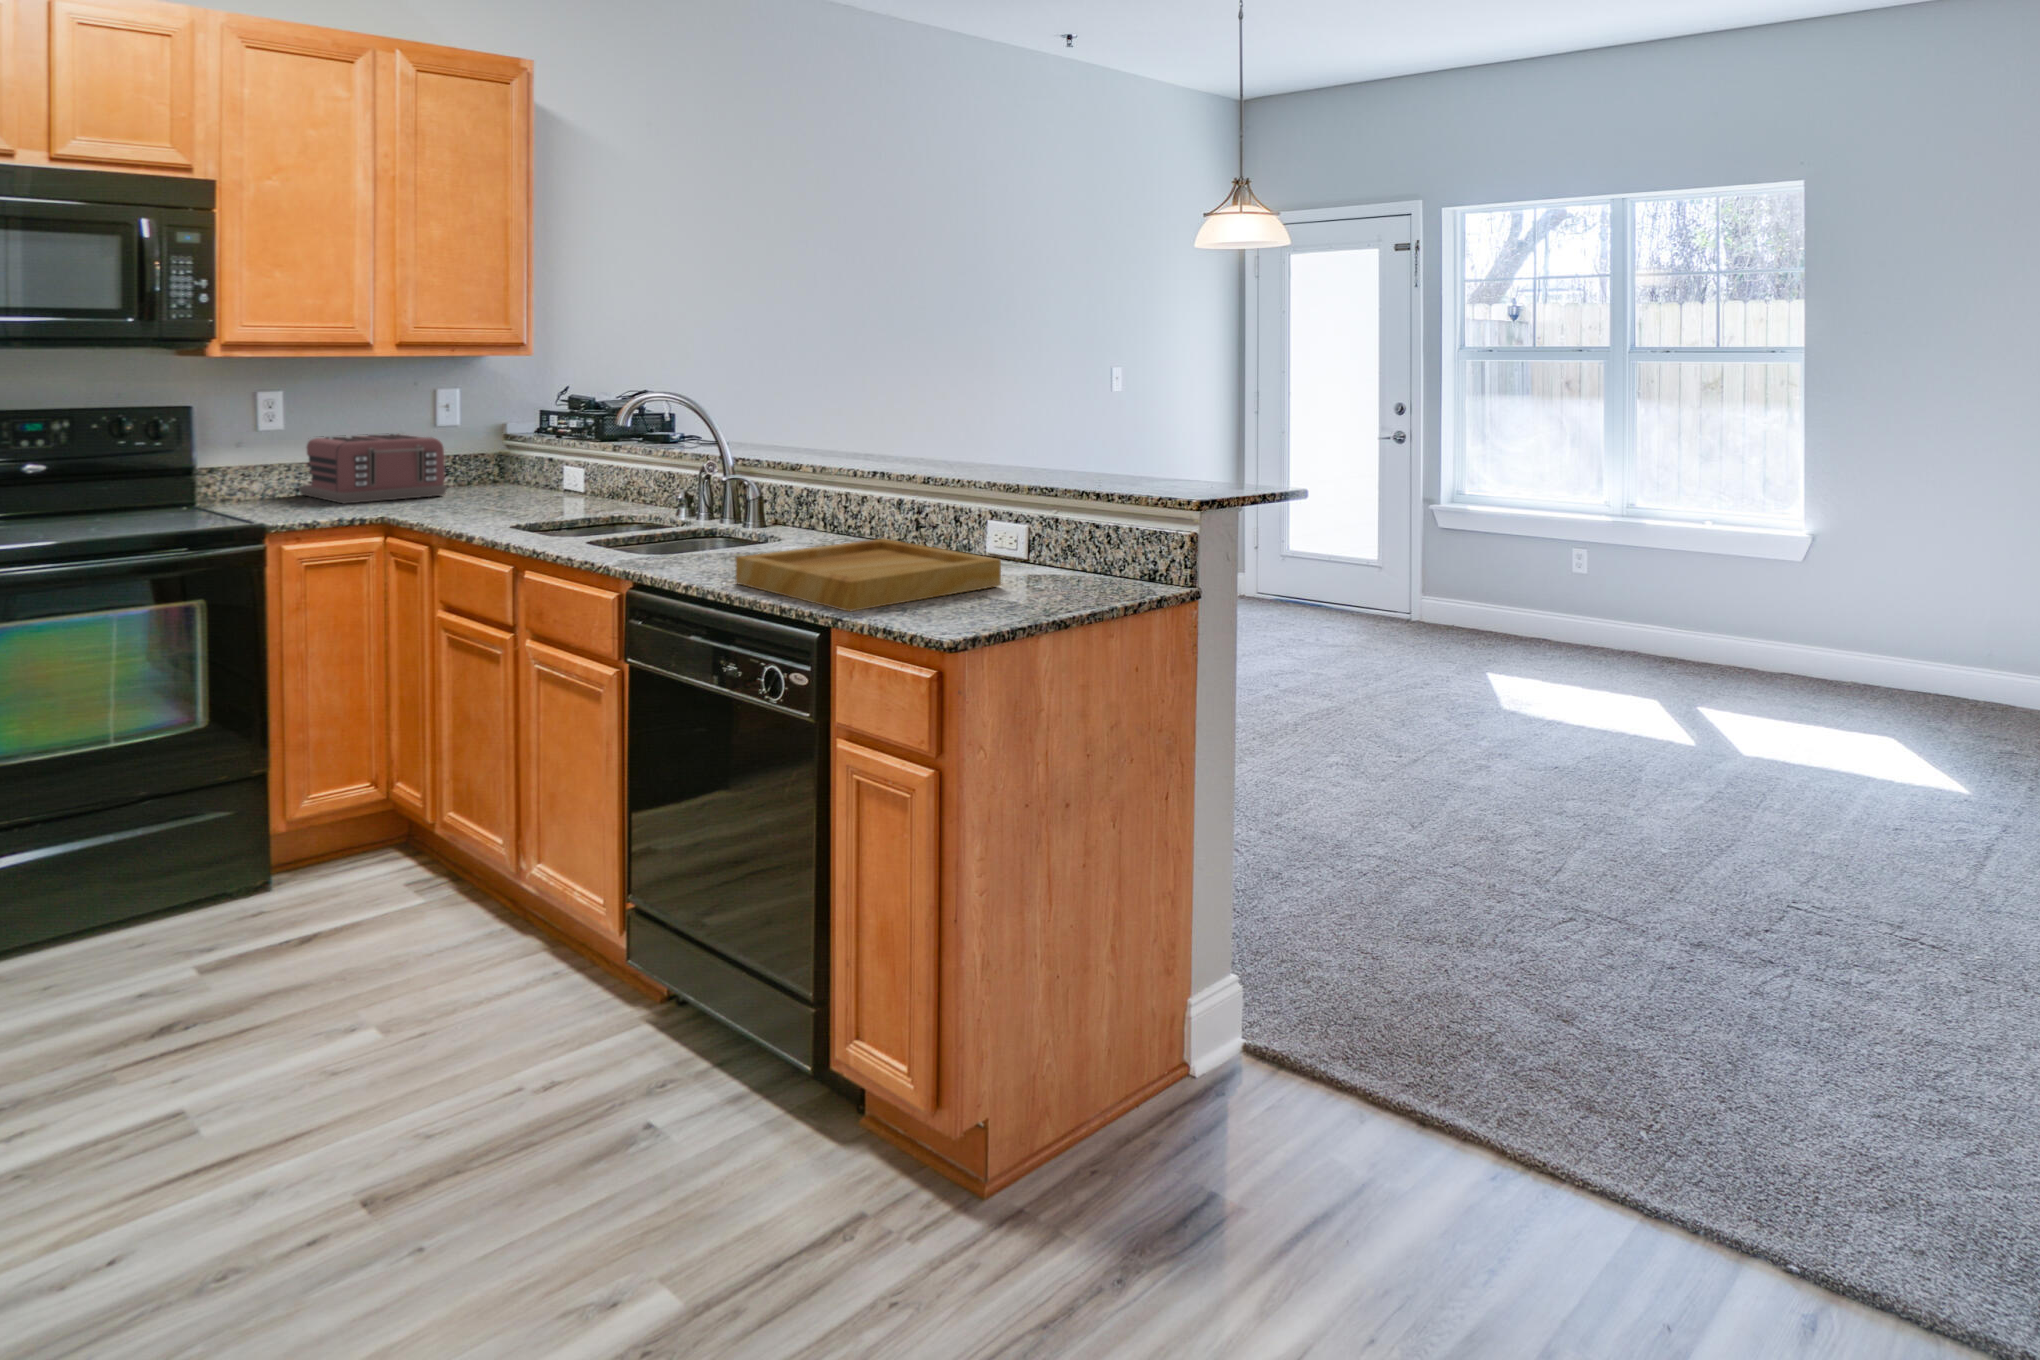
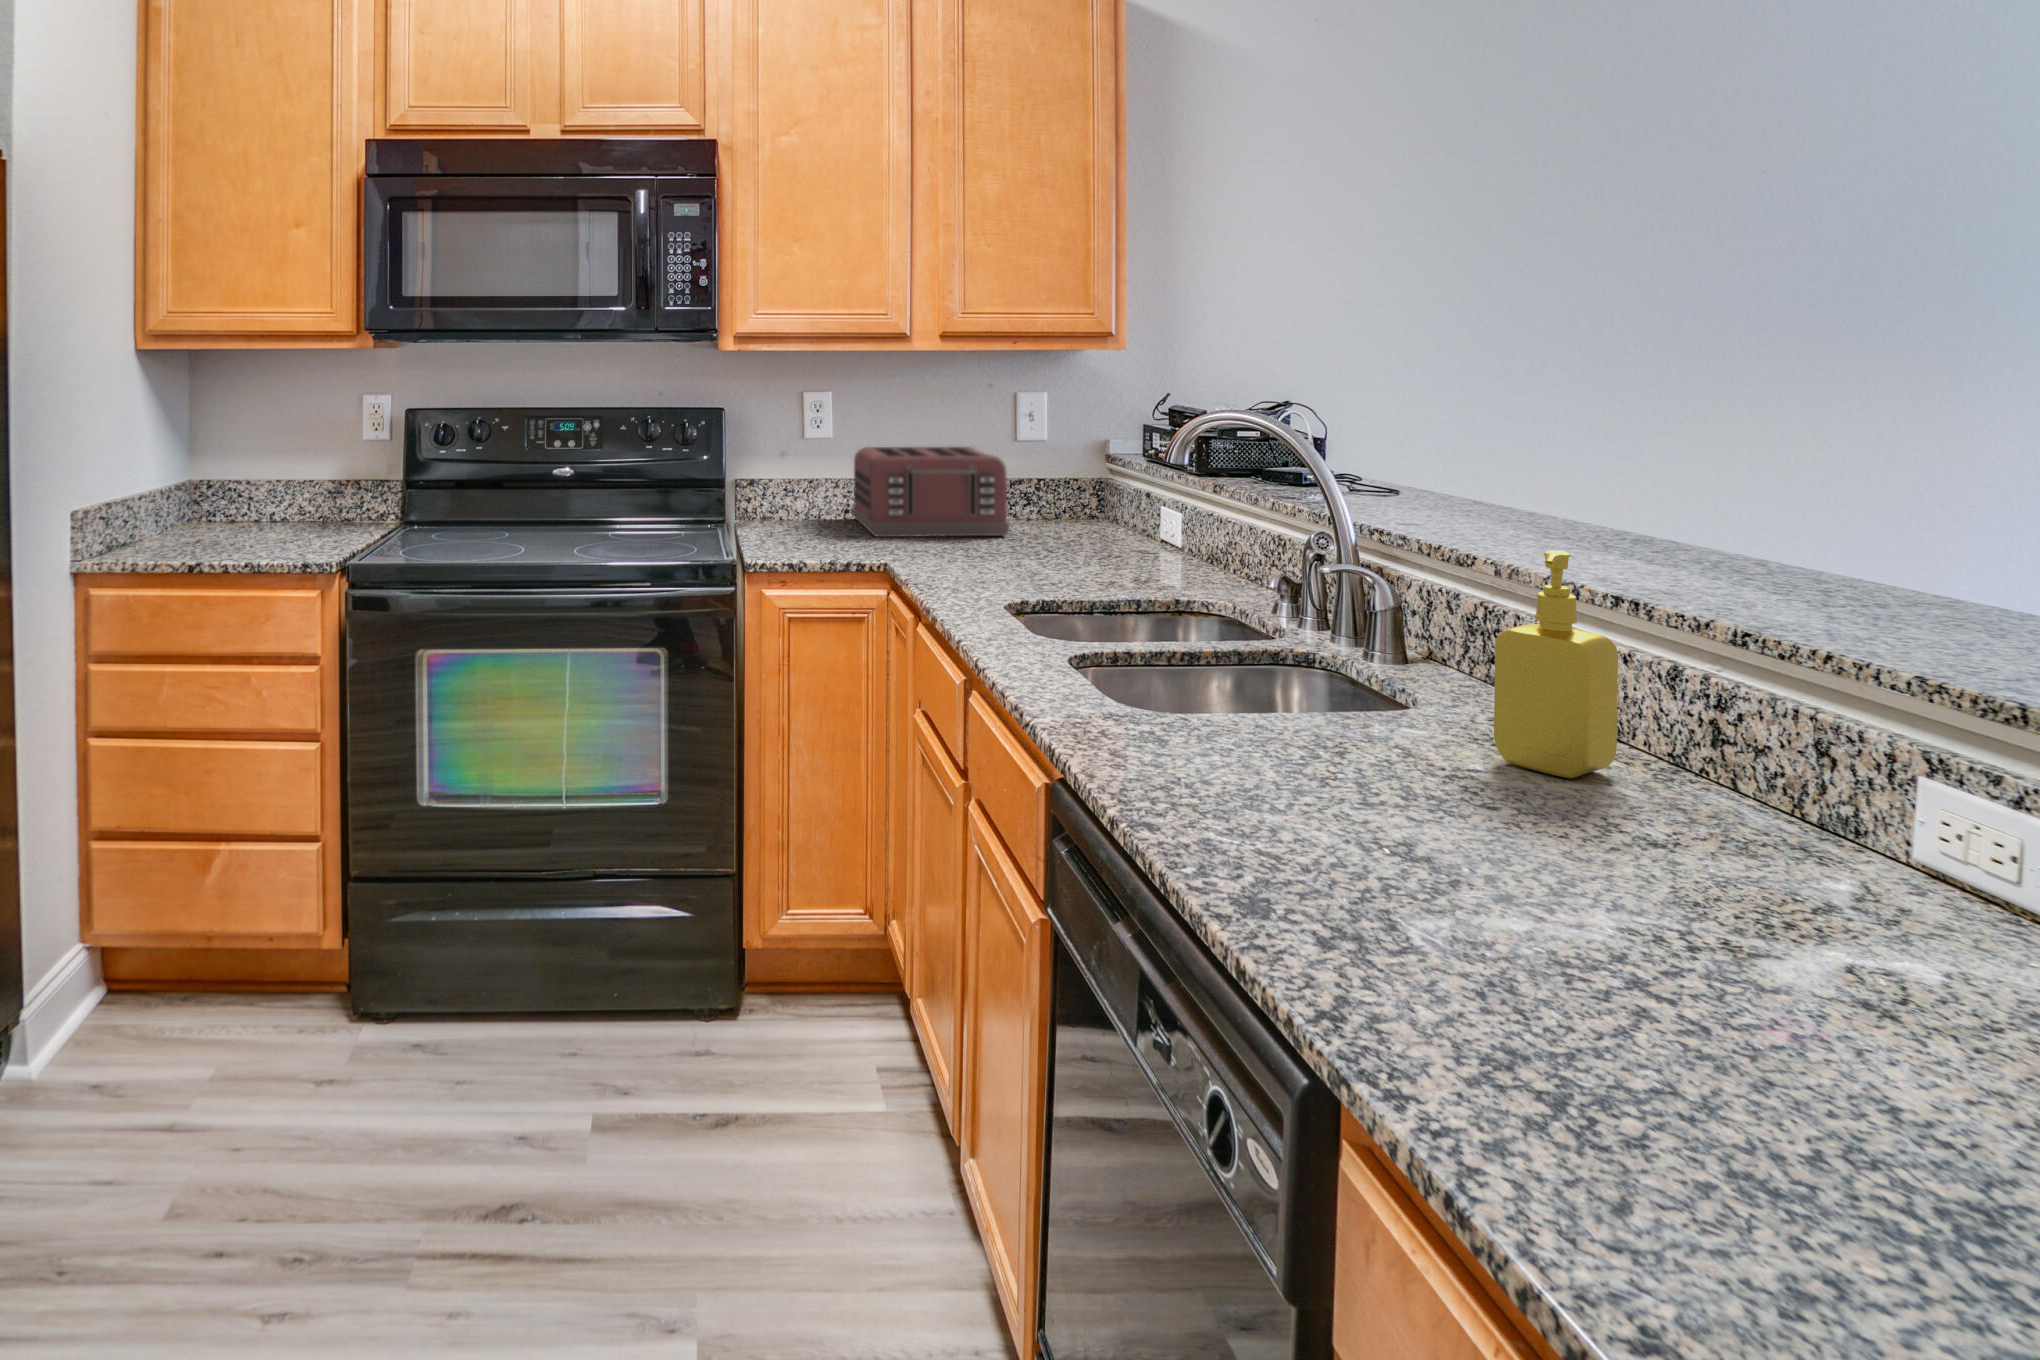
soap dispenser: none [832,451,881,554] -> present [1494,550,1618,778]
tray: present [736,539,1001,612] -> none [1190,761,1905,1004]

